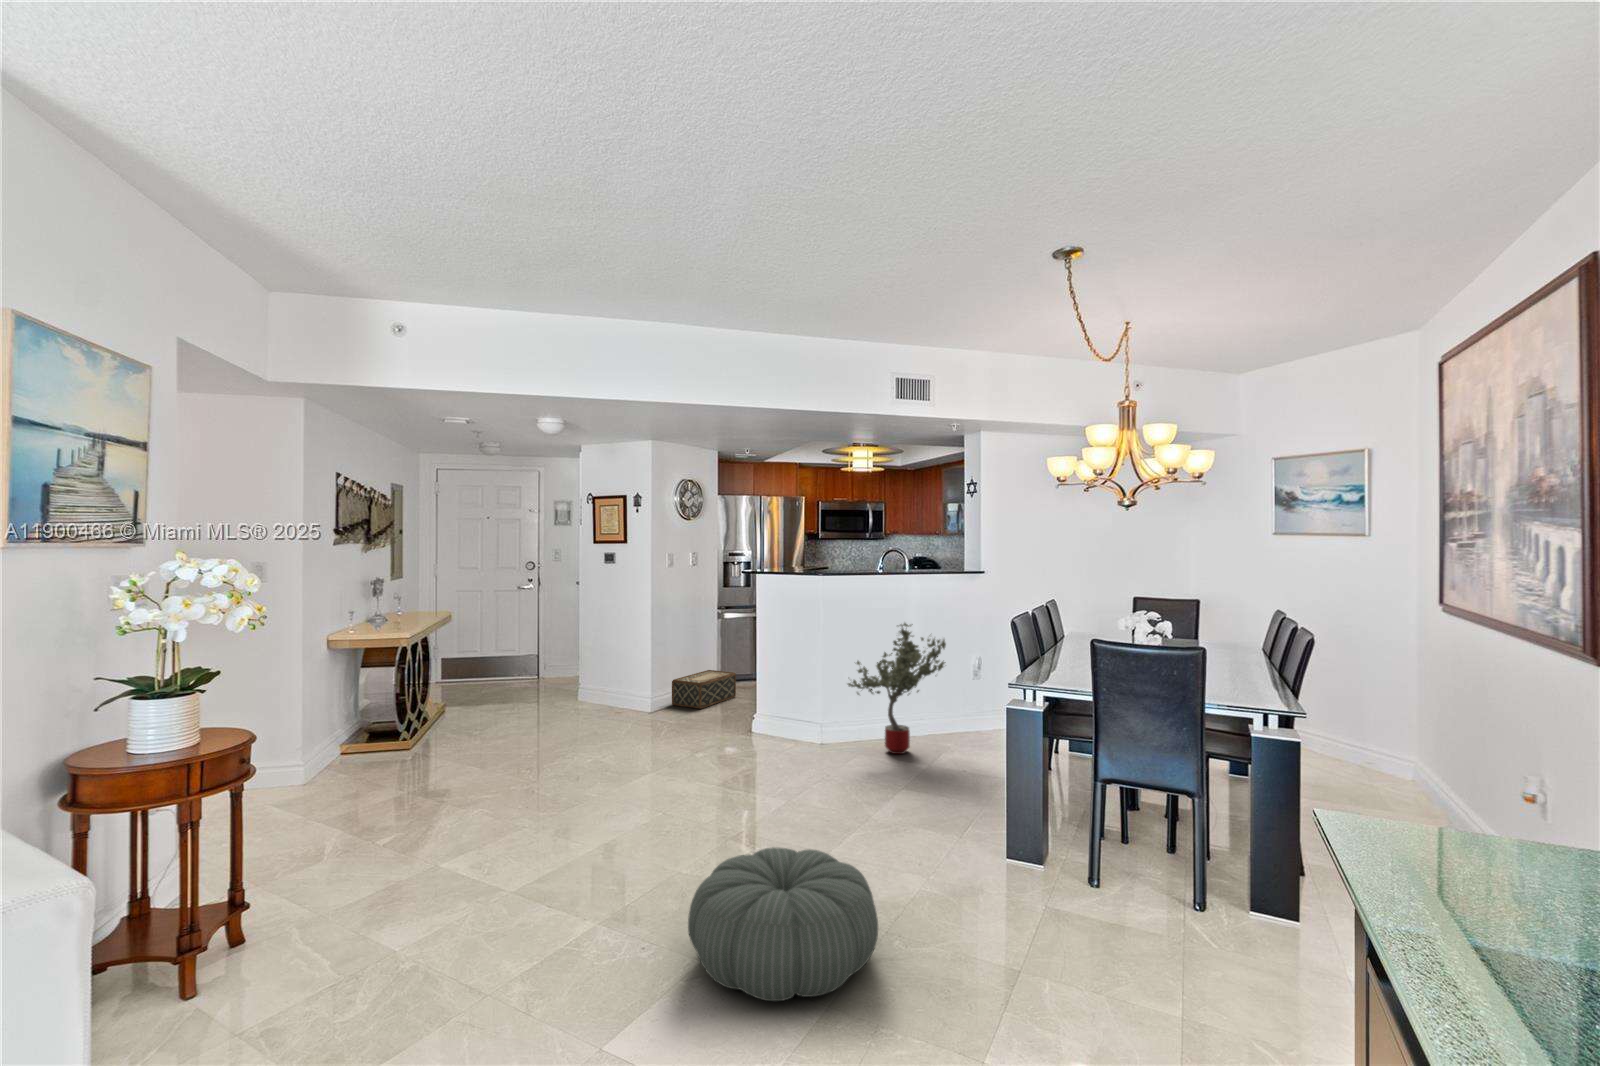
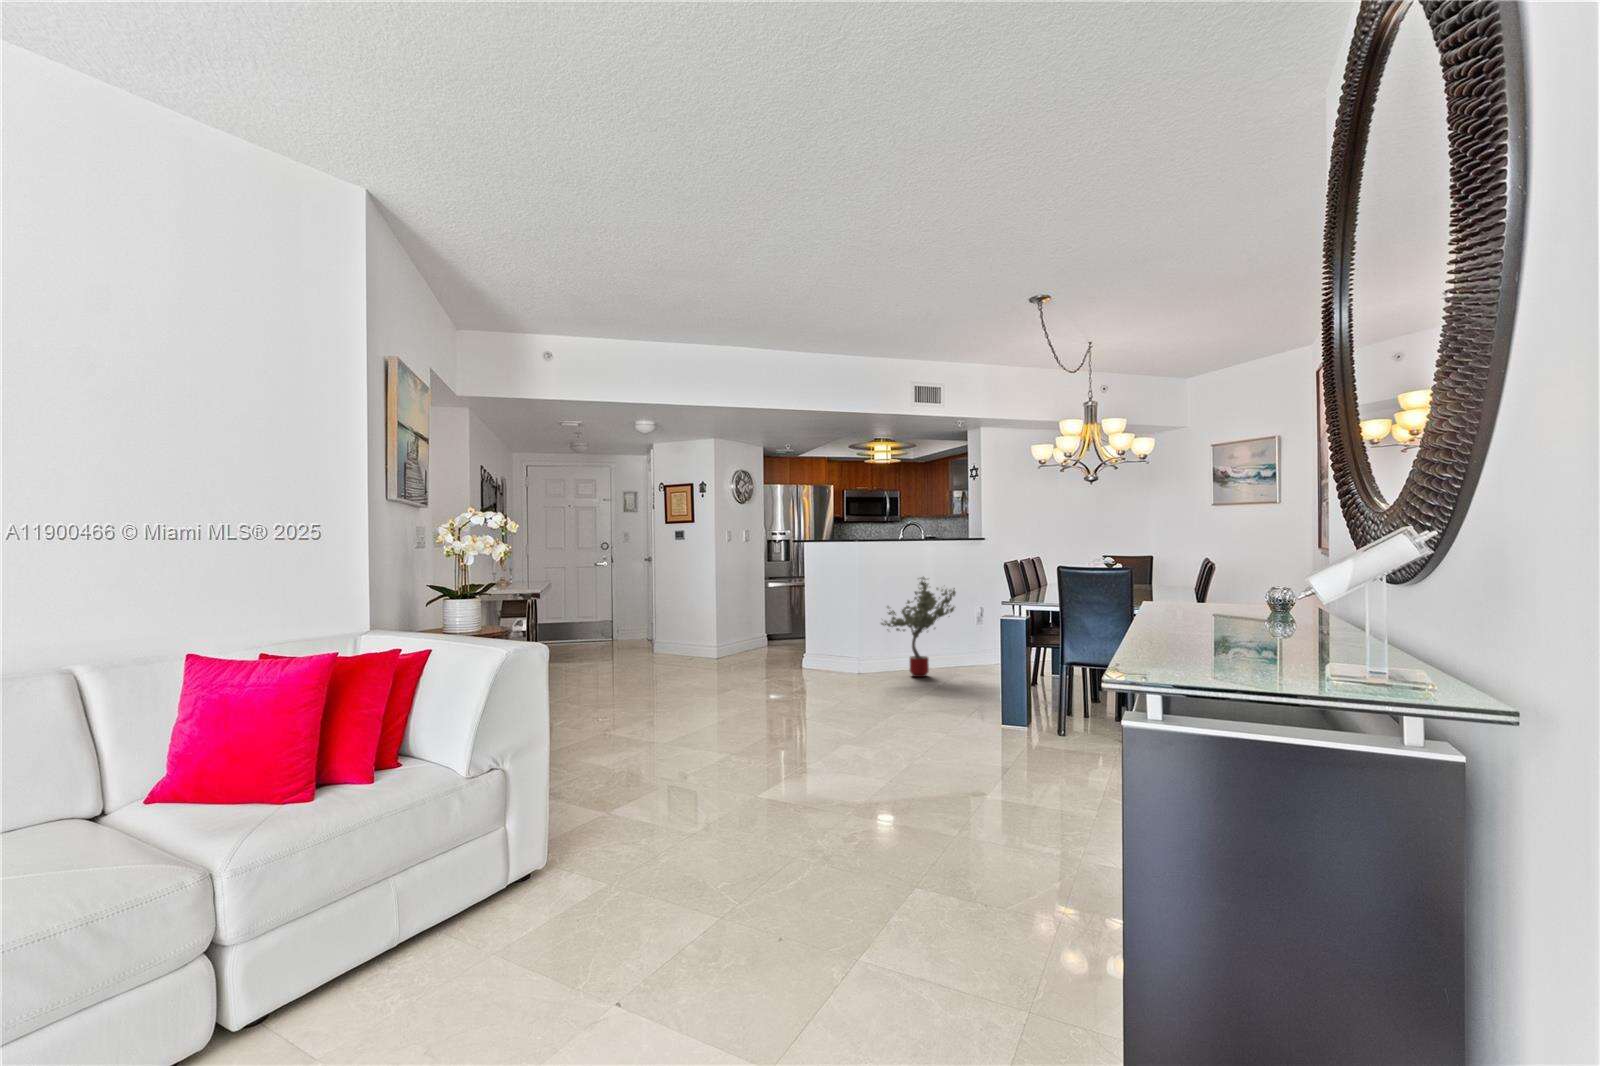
woven basket: present [672,670,736,709] -> none [732,627,782,655]
pouf: present [688,847,878,1001] -> none [799,702,921,776]

